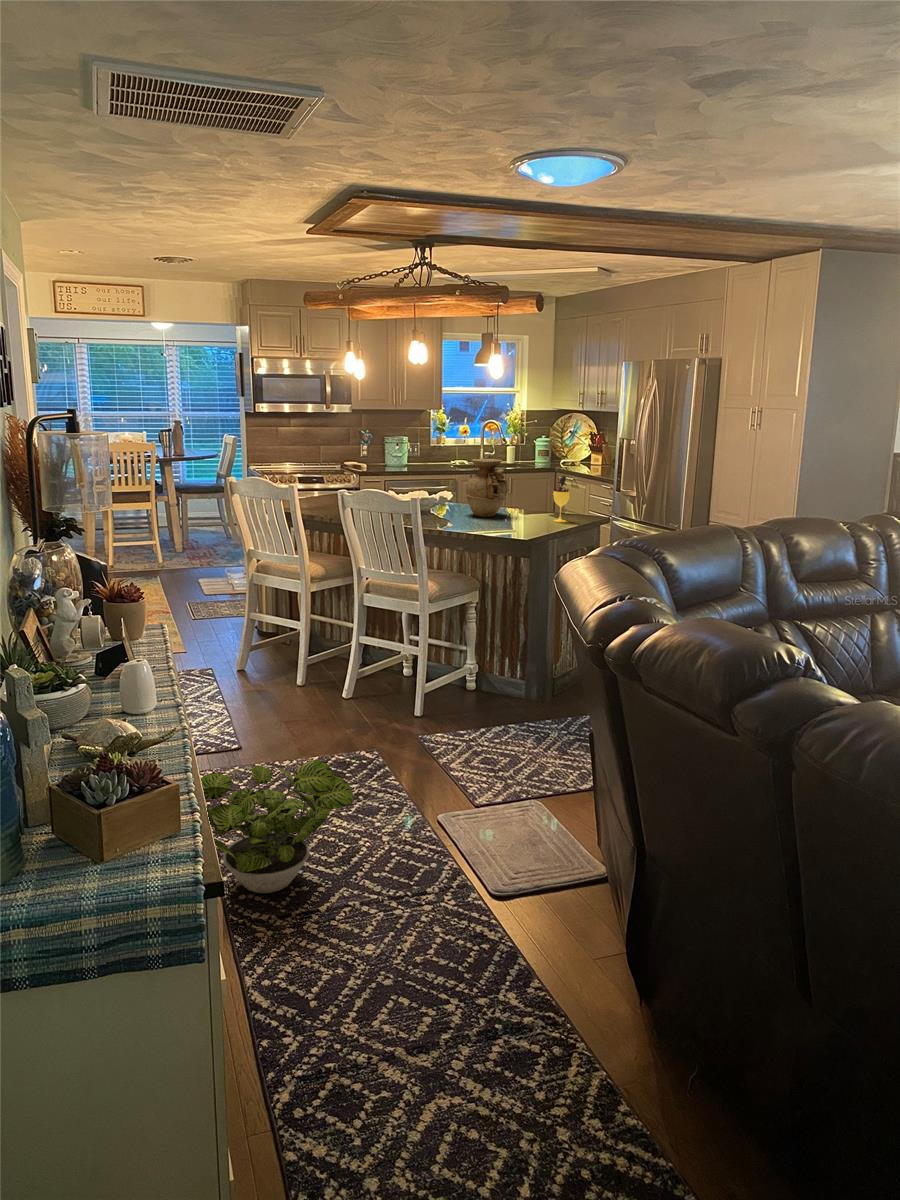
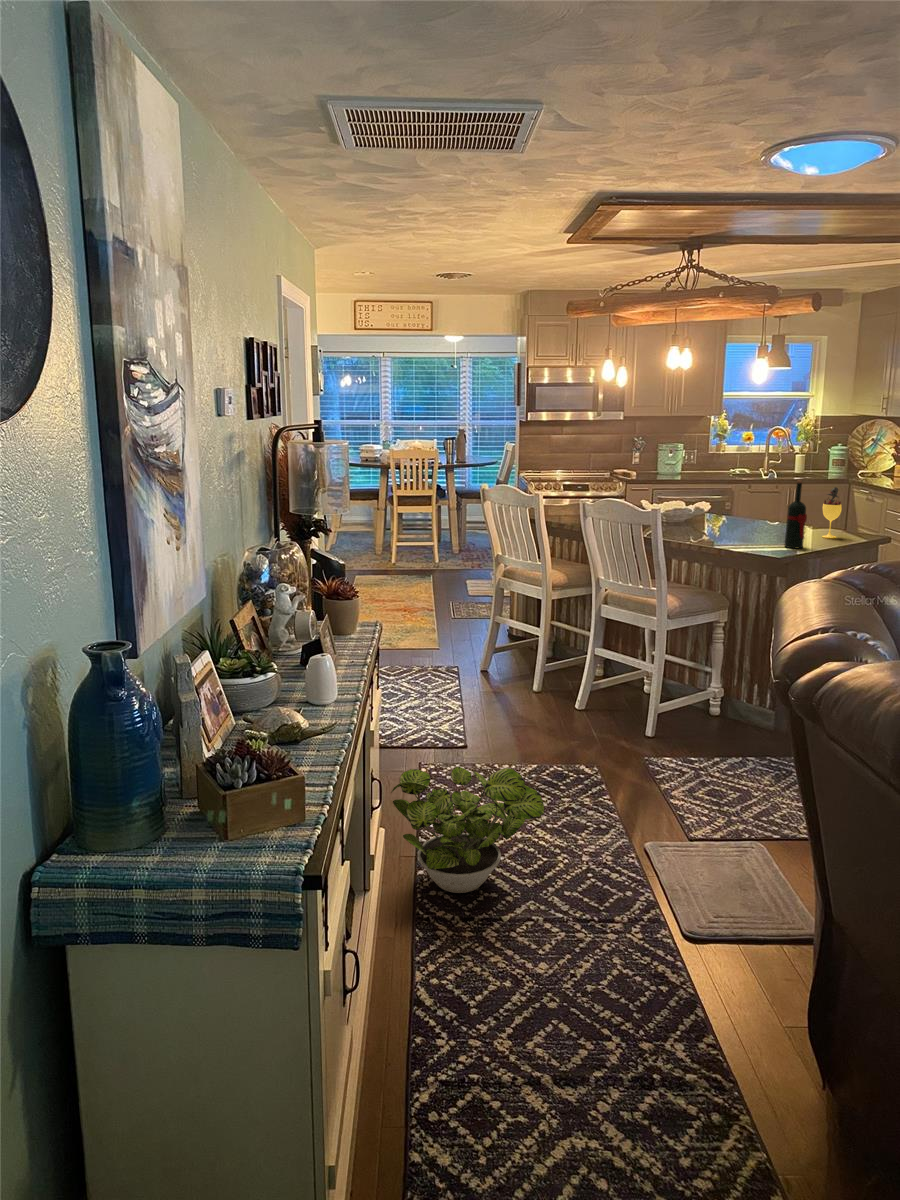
vase: present [465,459,507,517] -> none [723,468,771,530]
wine bottle: none [526,469,545,532] -> present [784,480,807,548]

